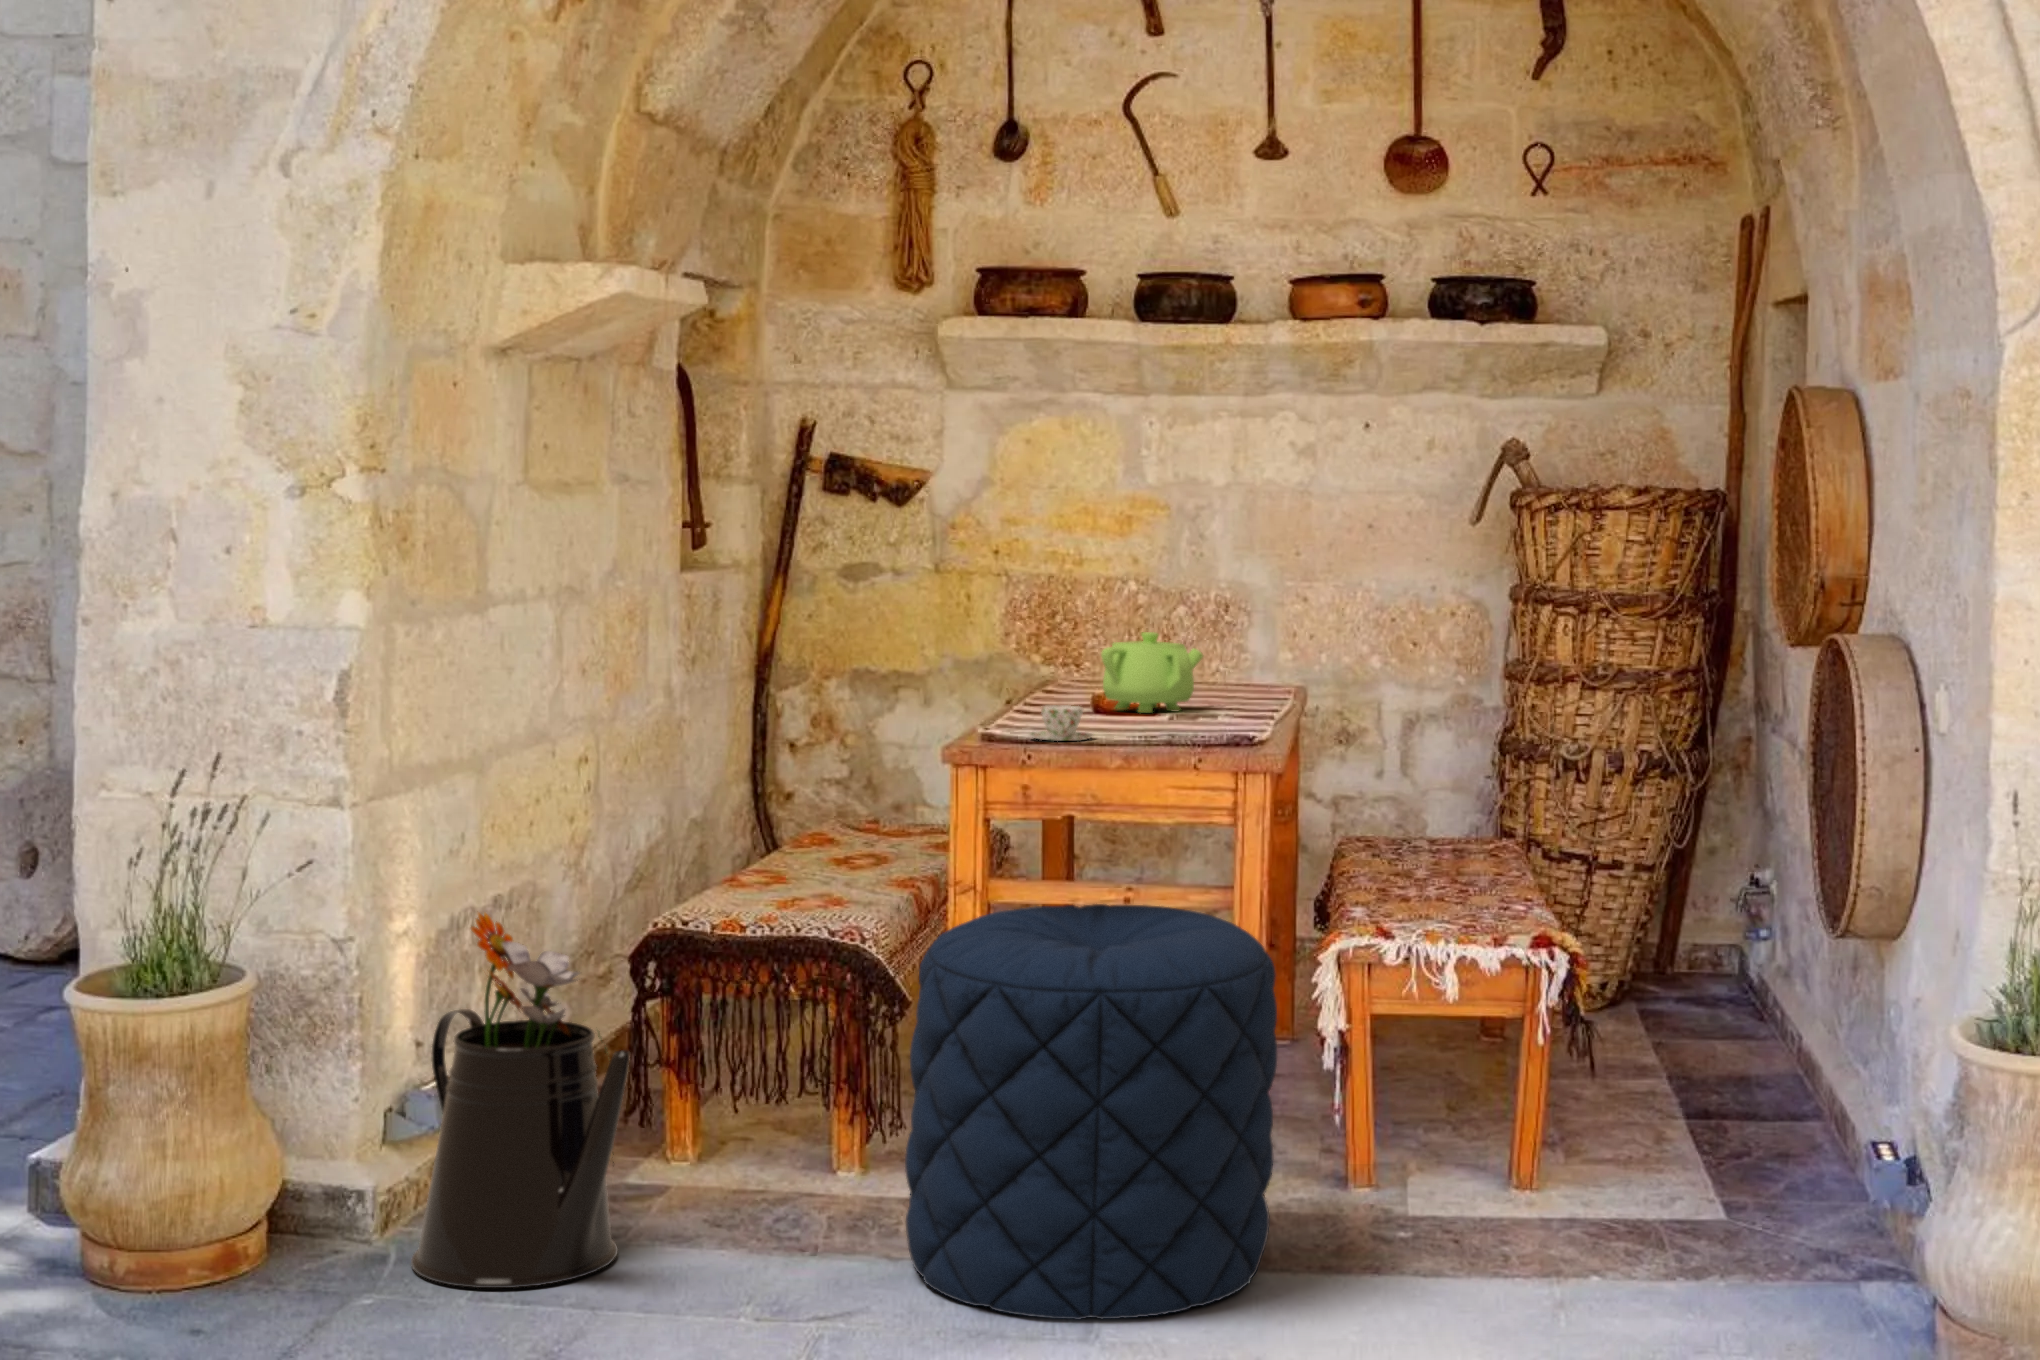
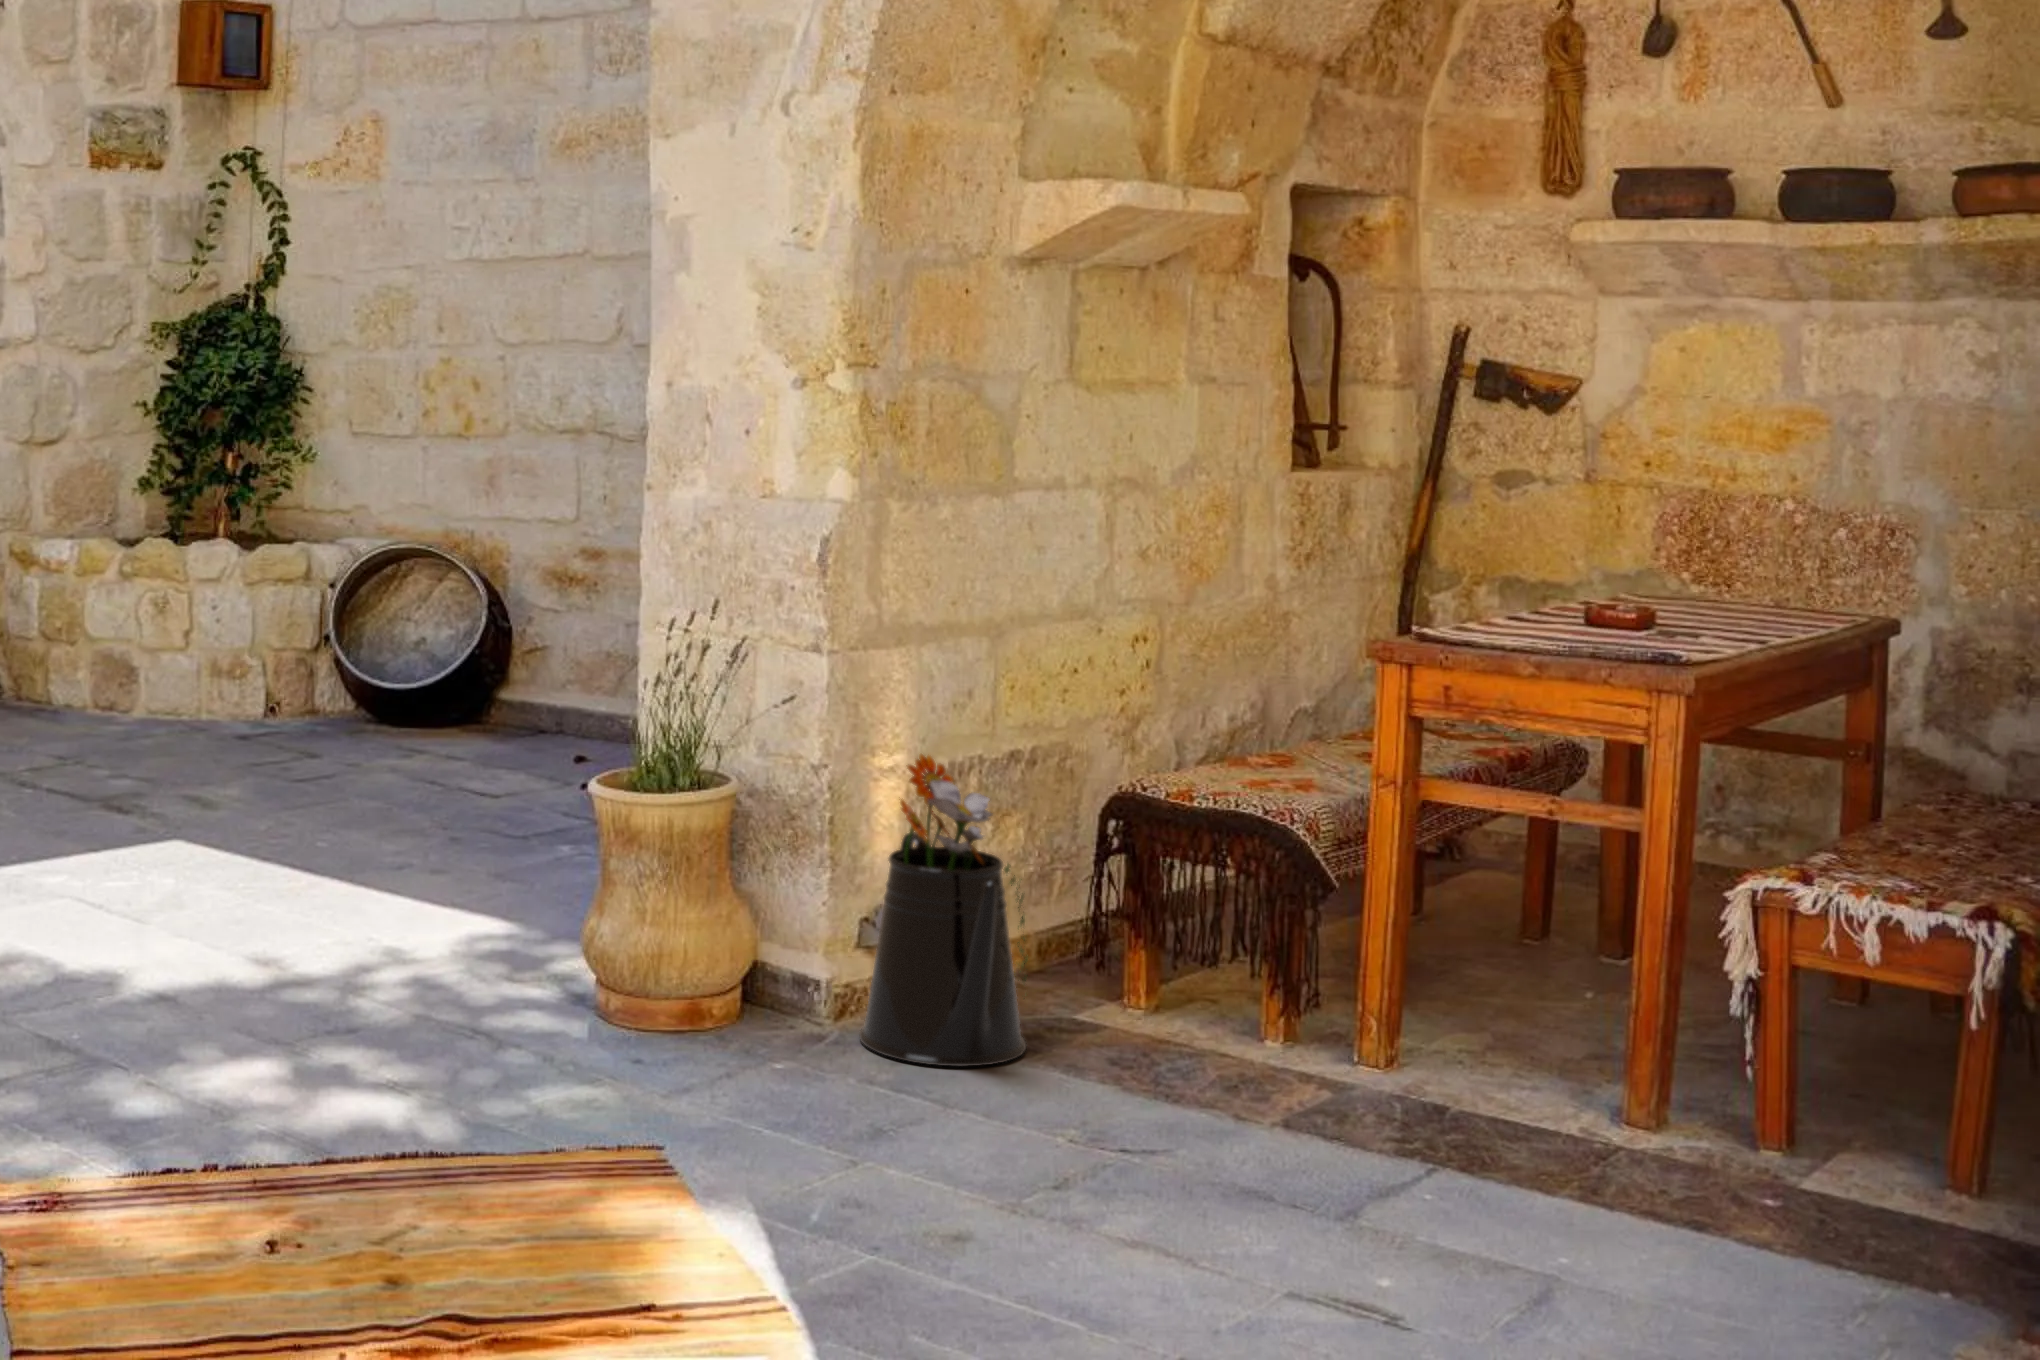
teapot: present [1101,632,1203,713] -> none [1601,548,1735,632]
teacup: present [1029,705,1094,741] -> none [1430,615,1500,651]
pouf: present [905,904,1277,1320] -> none [1239,806,1623,1211]

